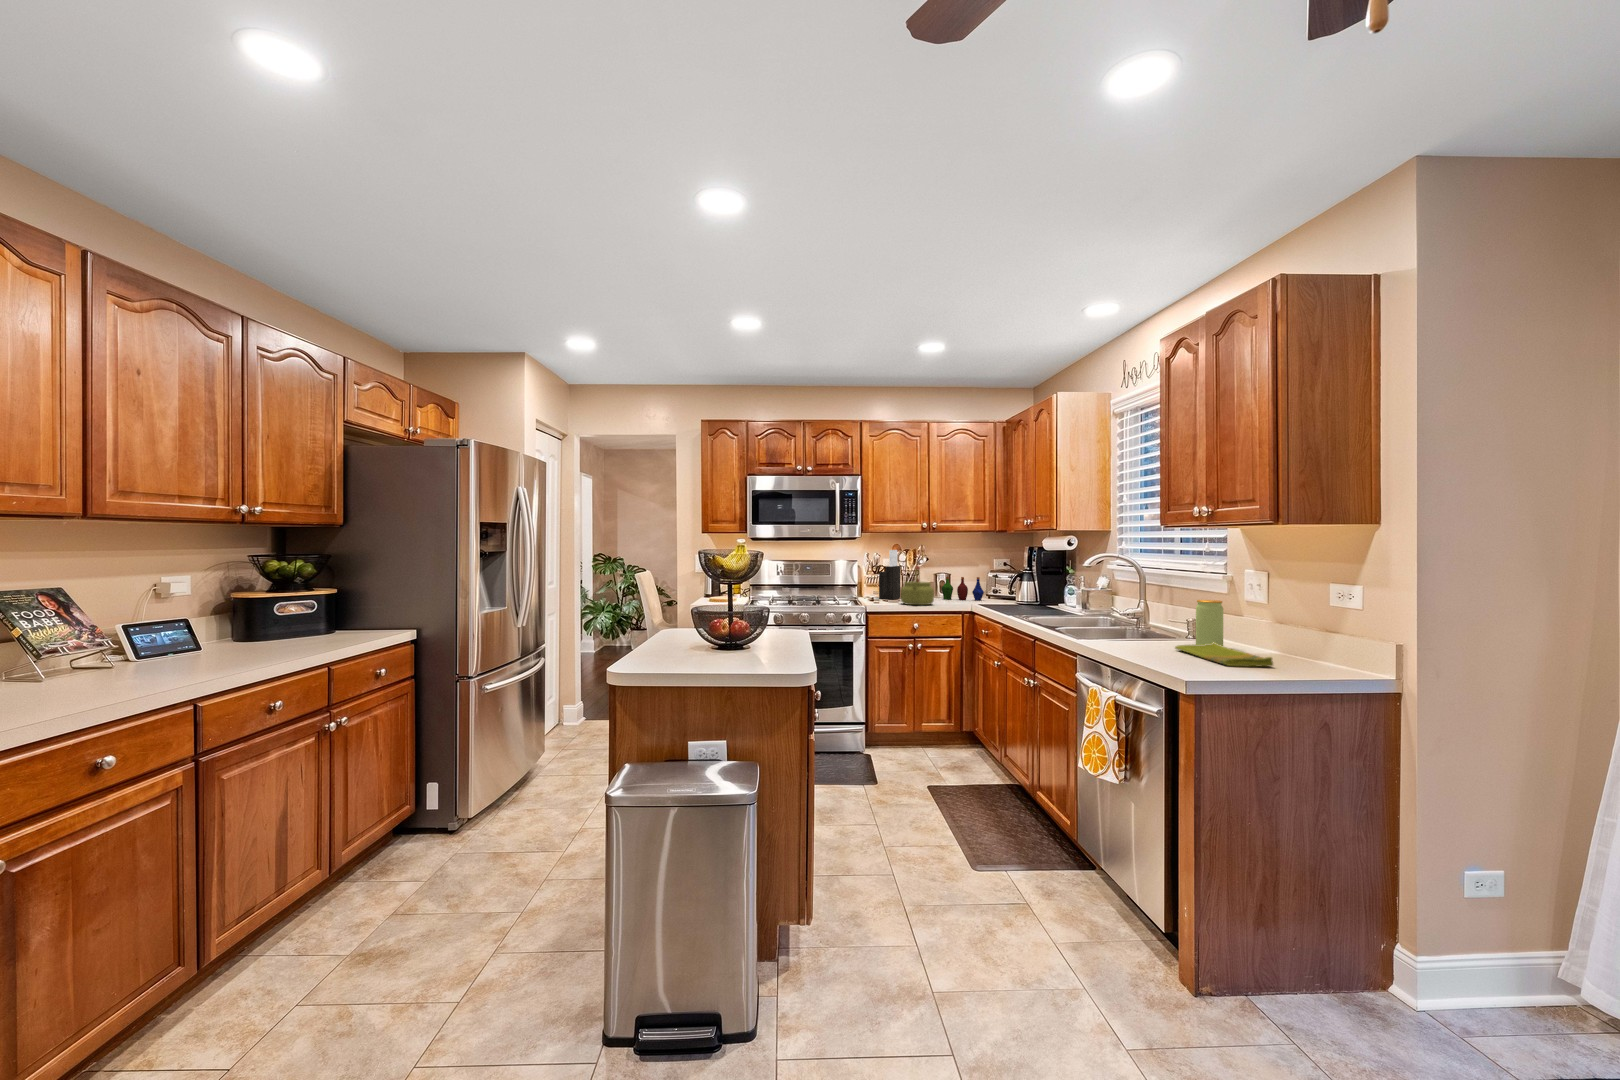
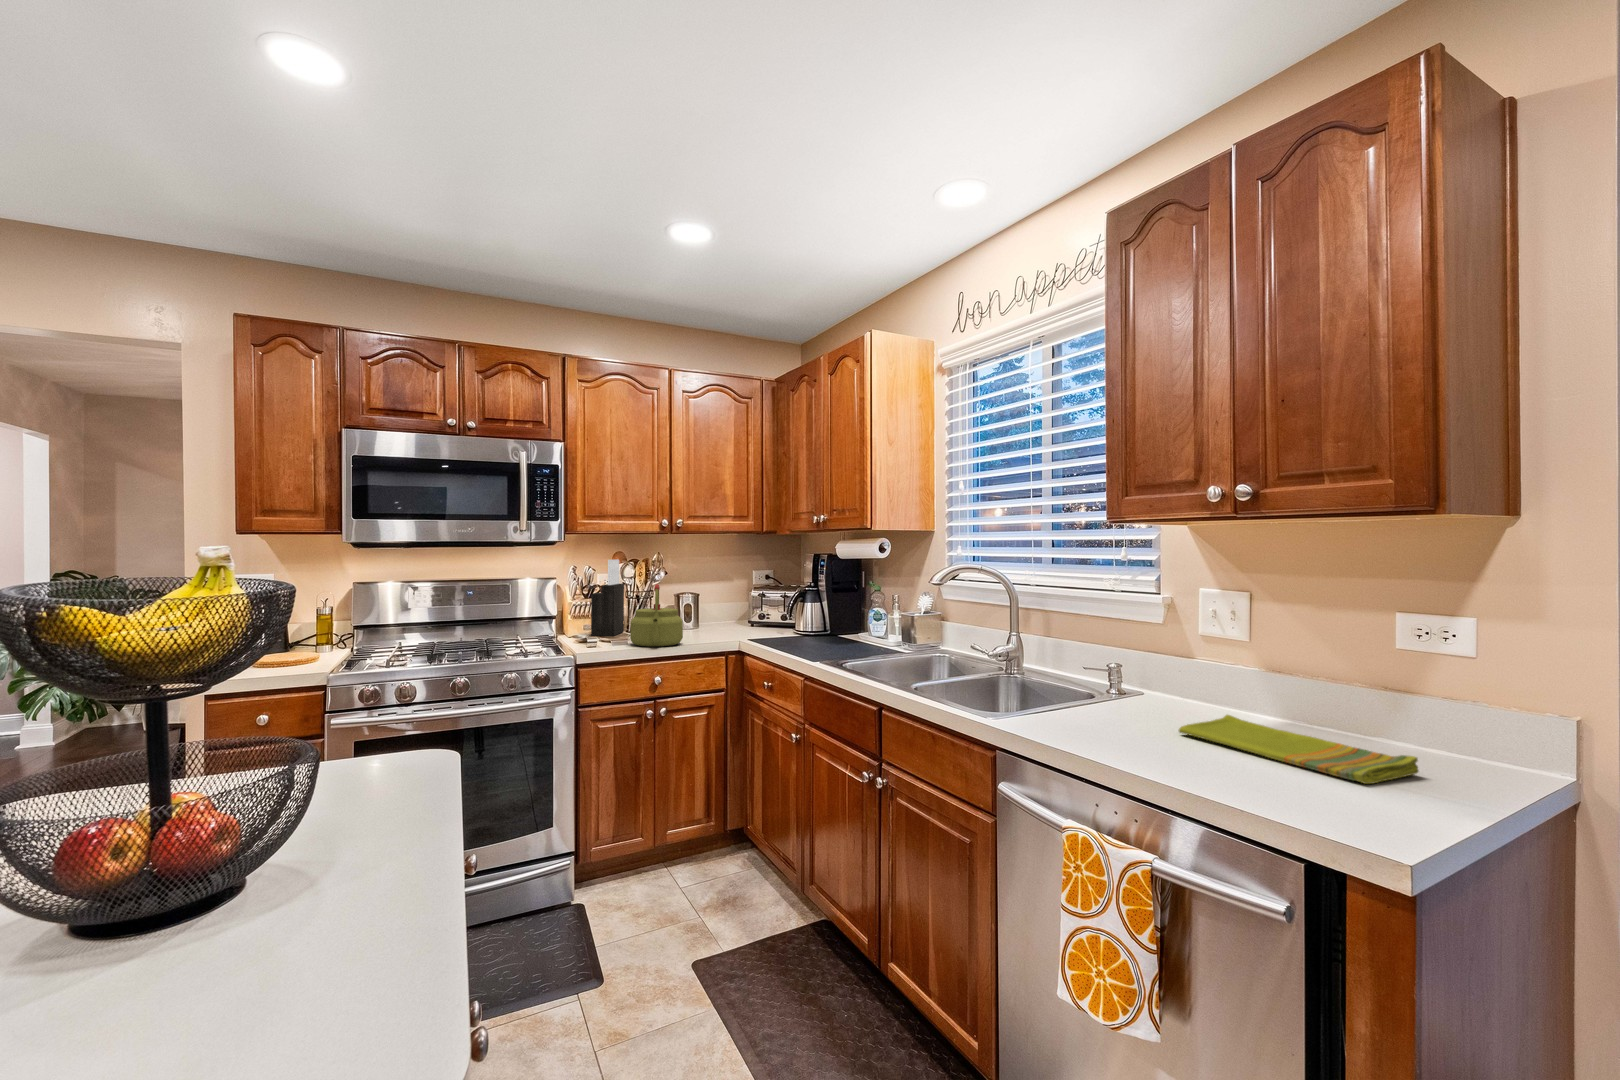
bottle: present [942,577,984,600] -> none [685,597,745,631]
jar: present [1196,600,1223,646] -> none [1170,637,1216,720]

